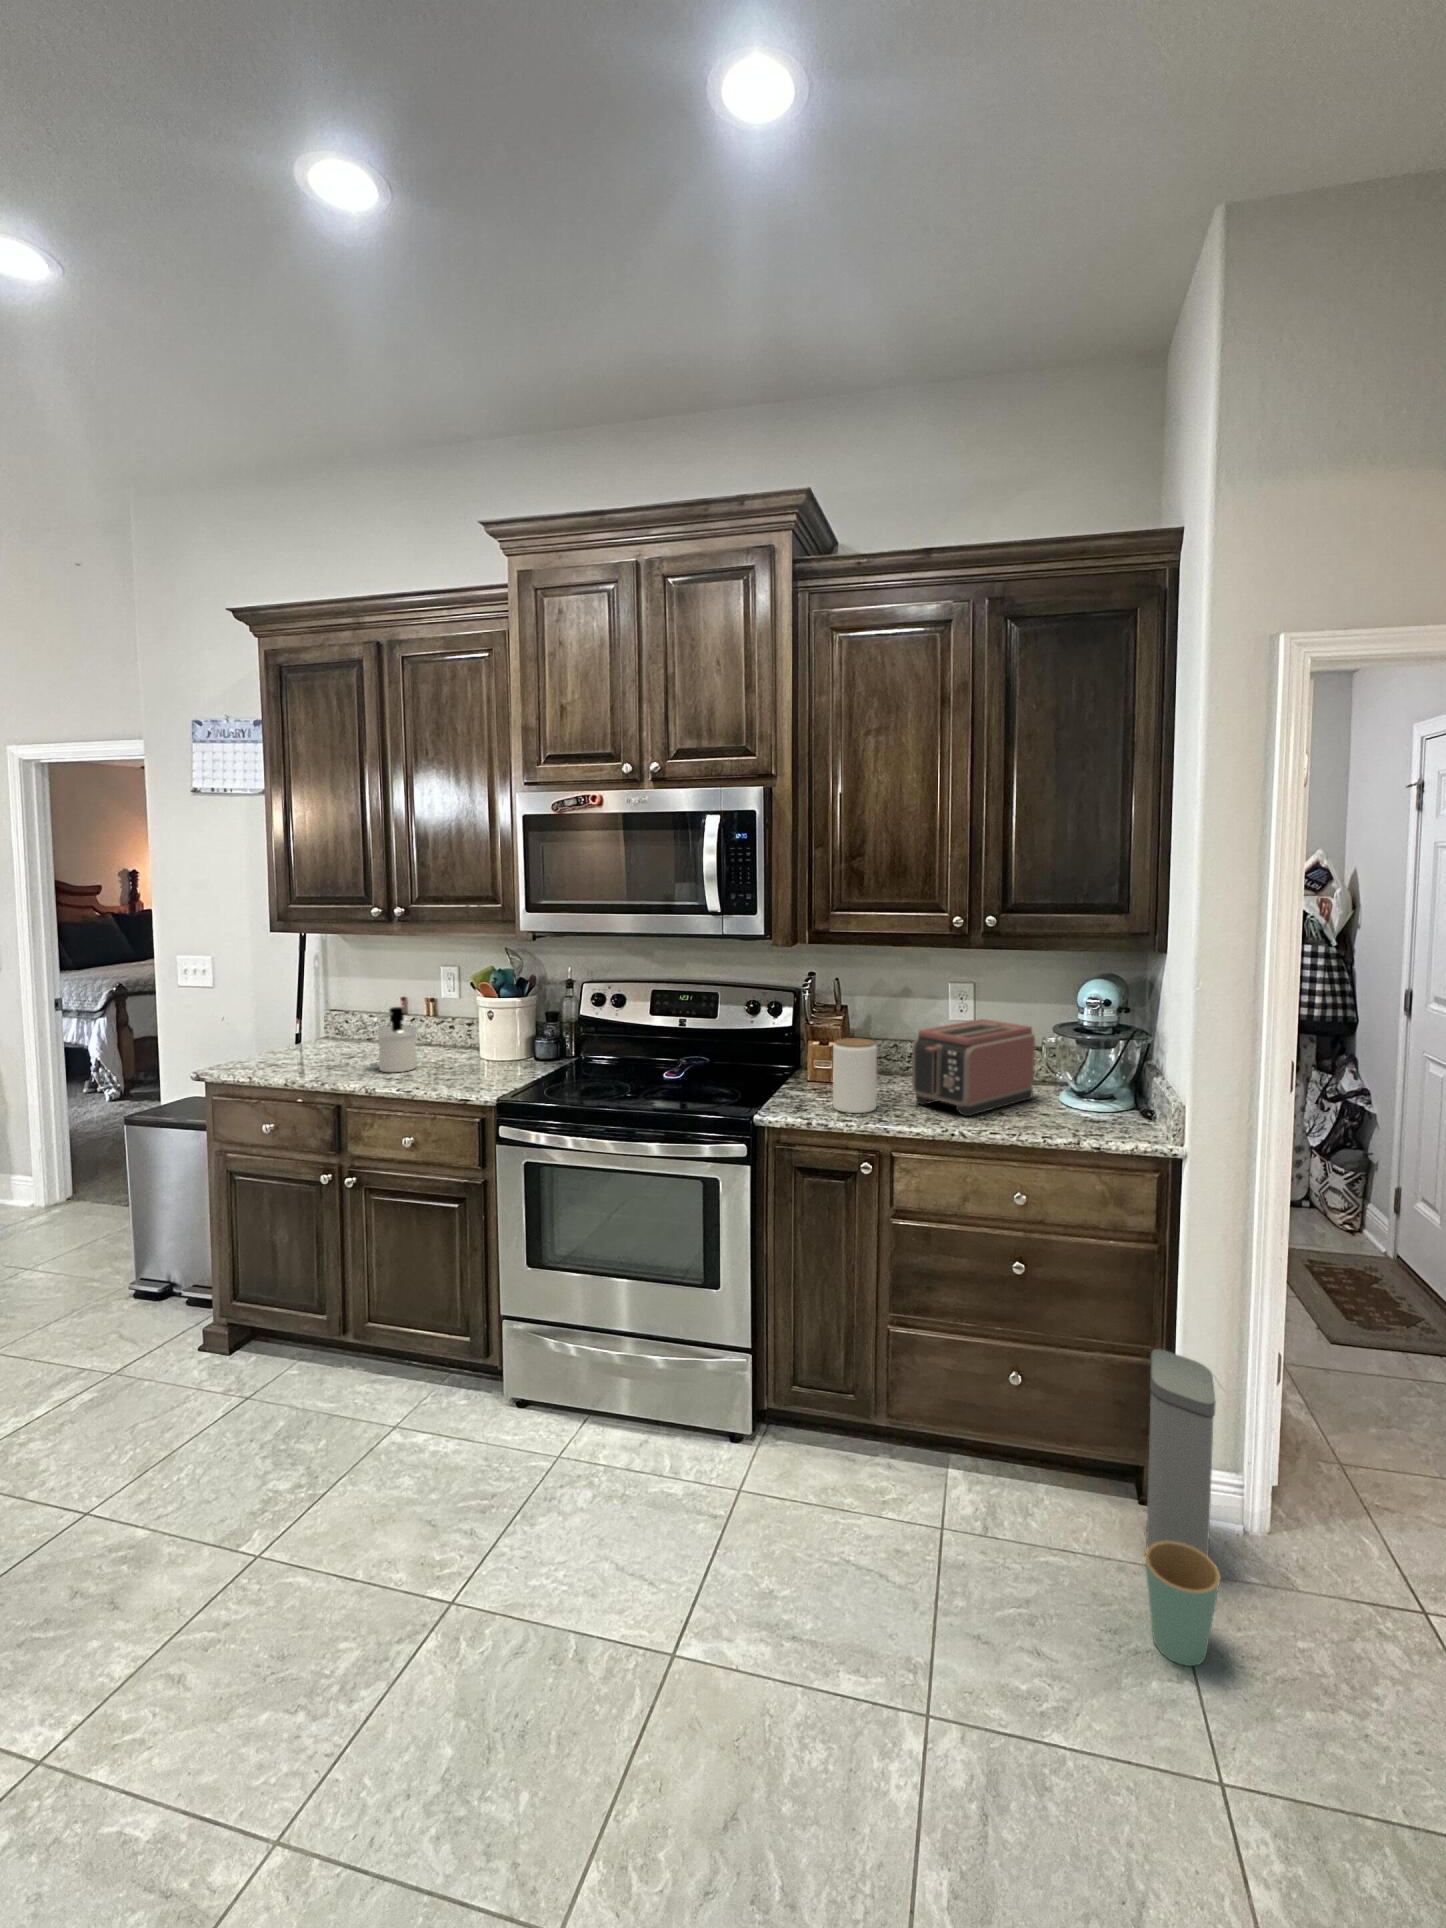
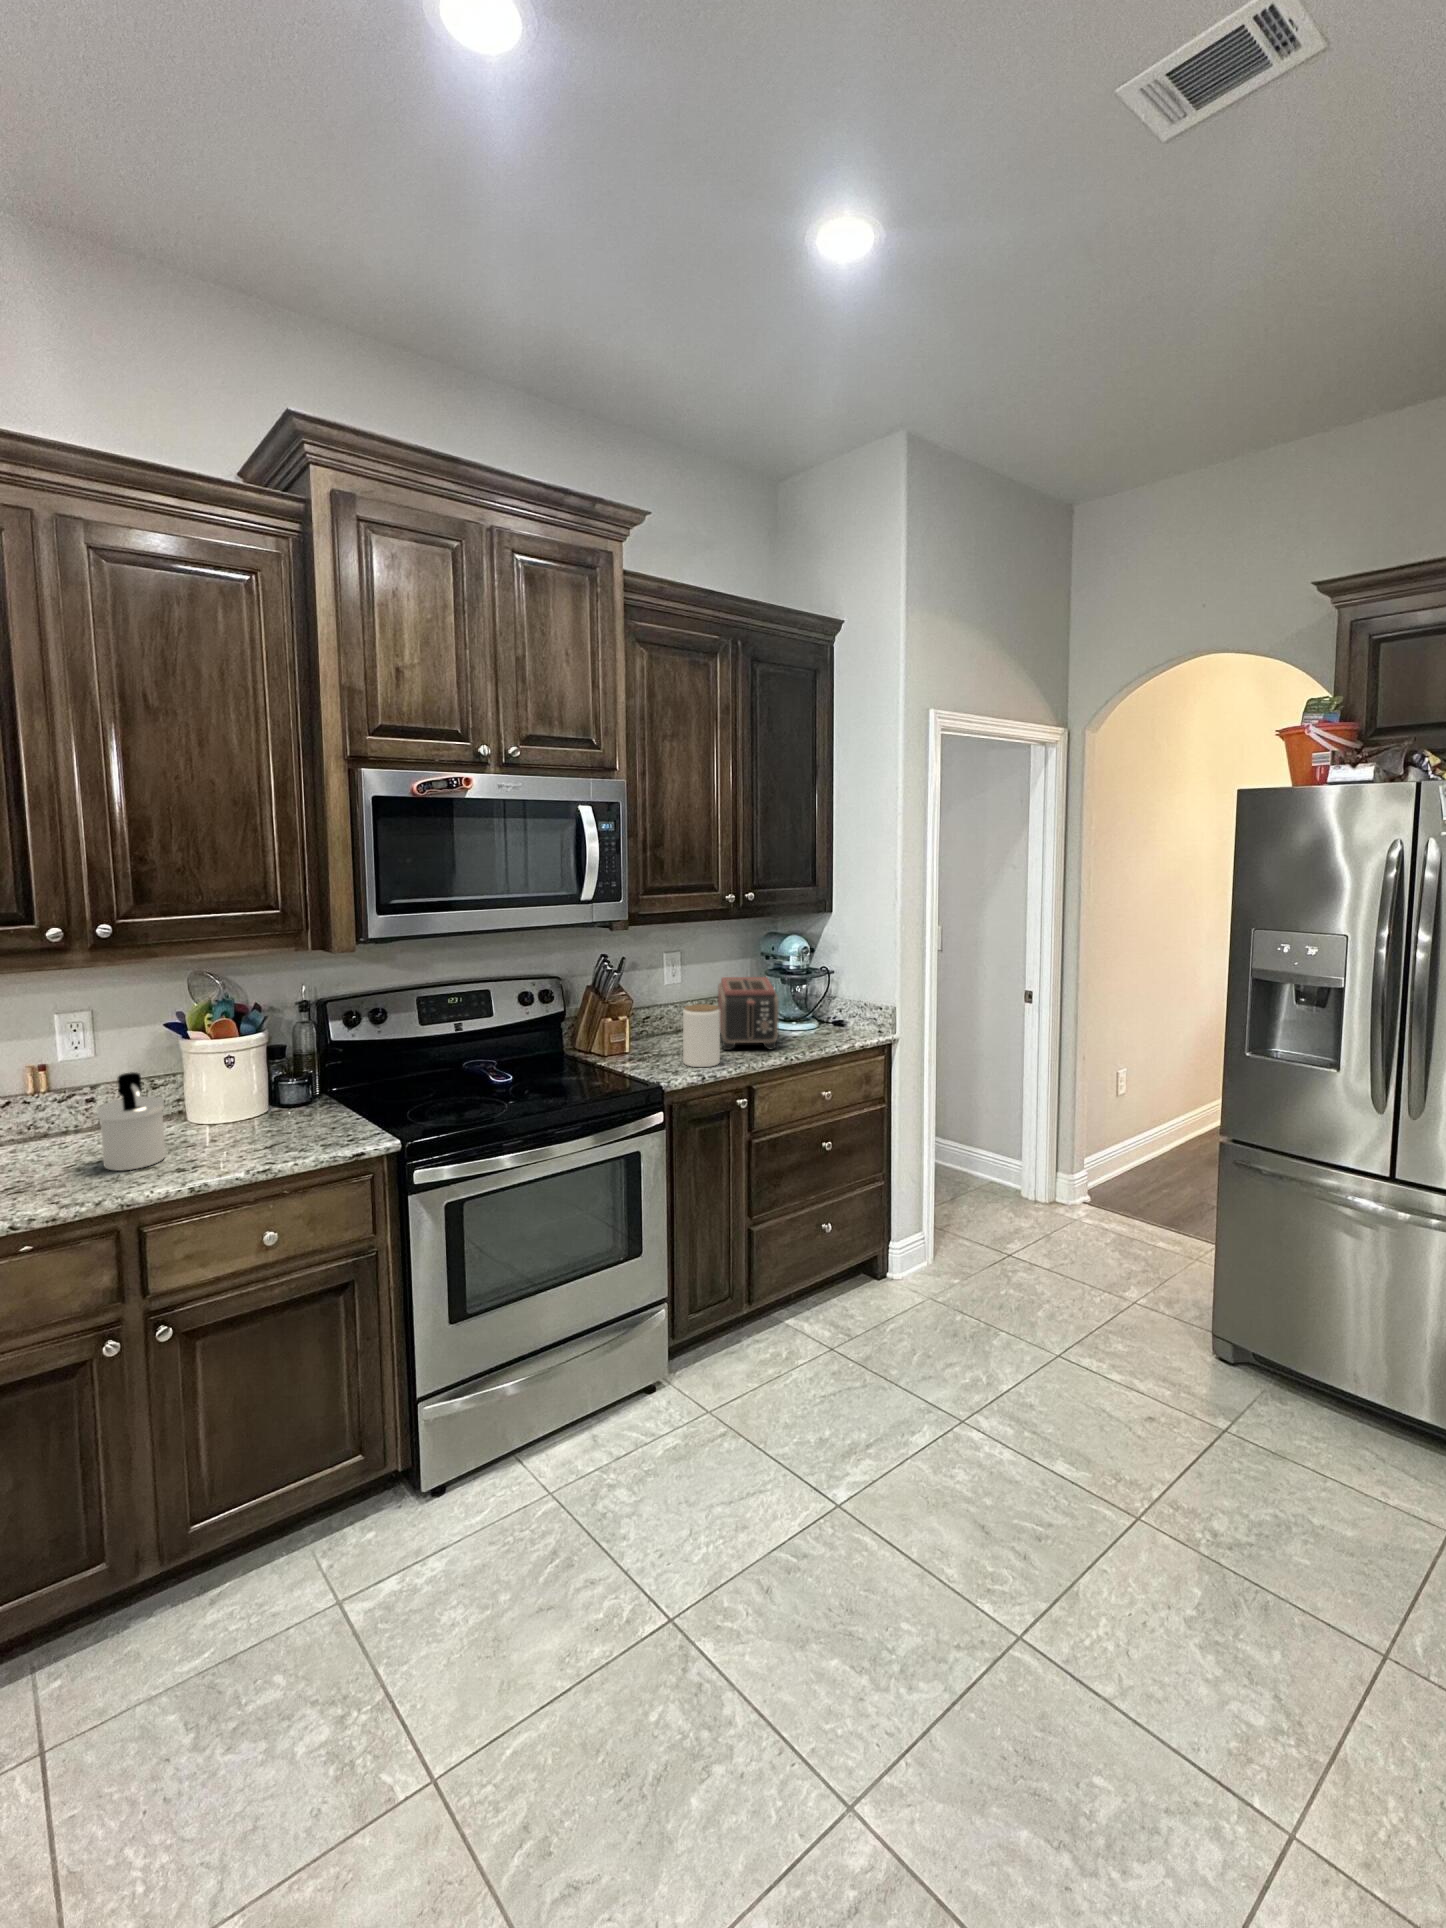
trash can: present [1145,1349,1220,1666] -> none [897,1167,1004,1328]

